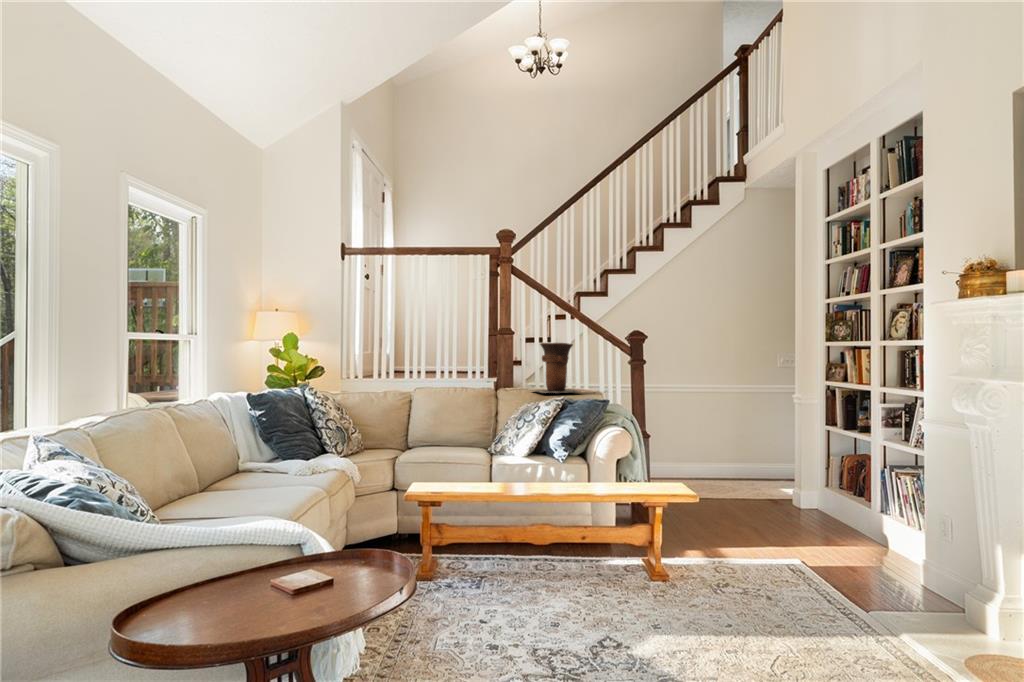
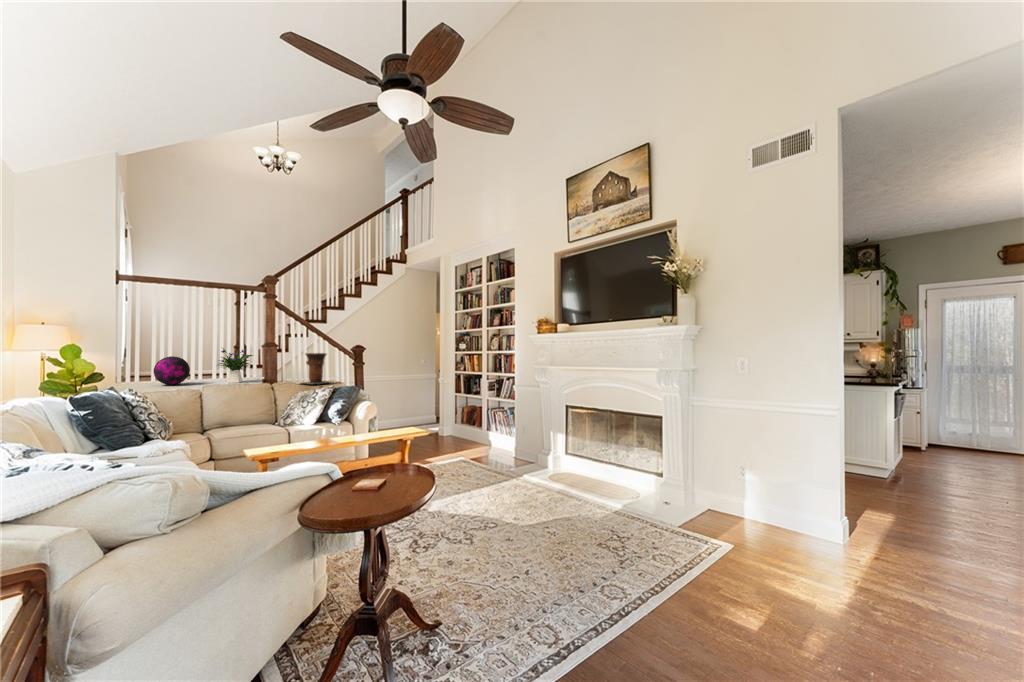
flower arrangement: none [434,334,484,386] -> present [219,348,253,383]
decorative orb: none [370,346,409,385] -> present [154,356,190,385]

